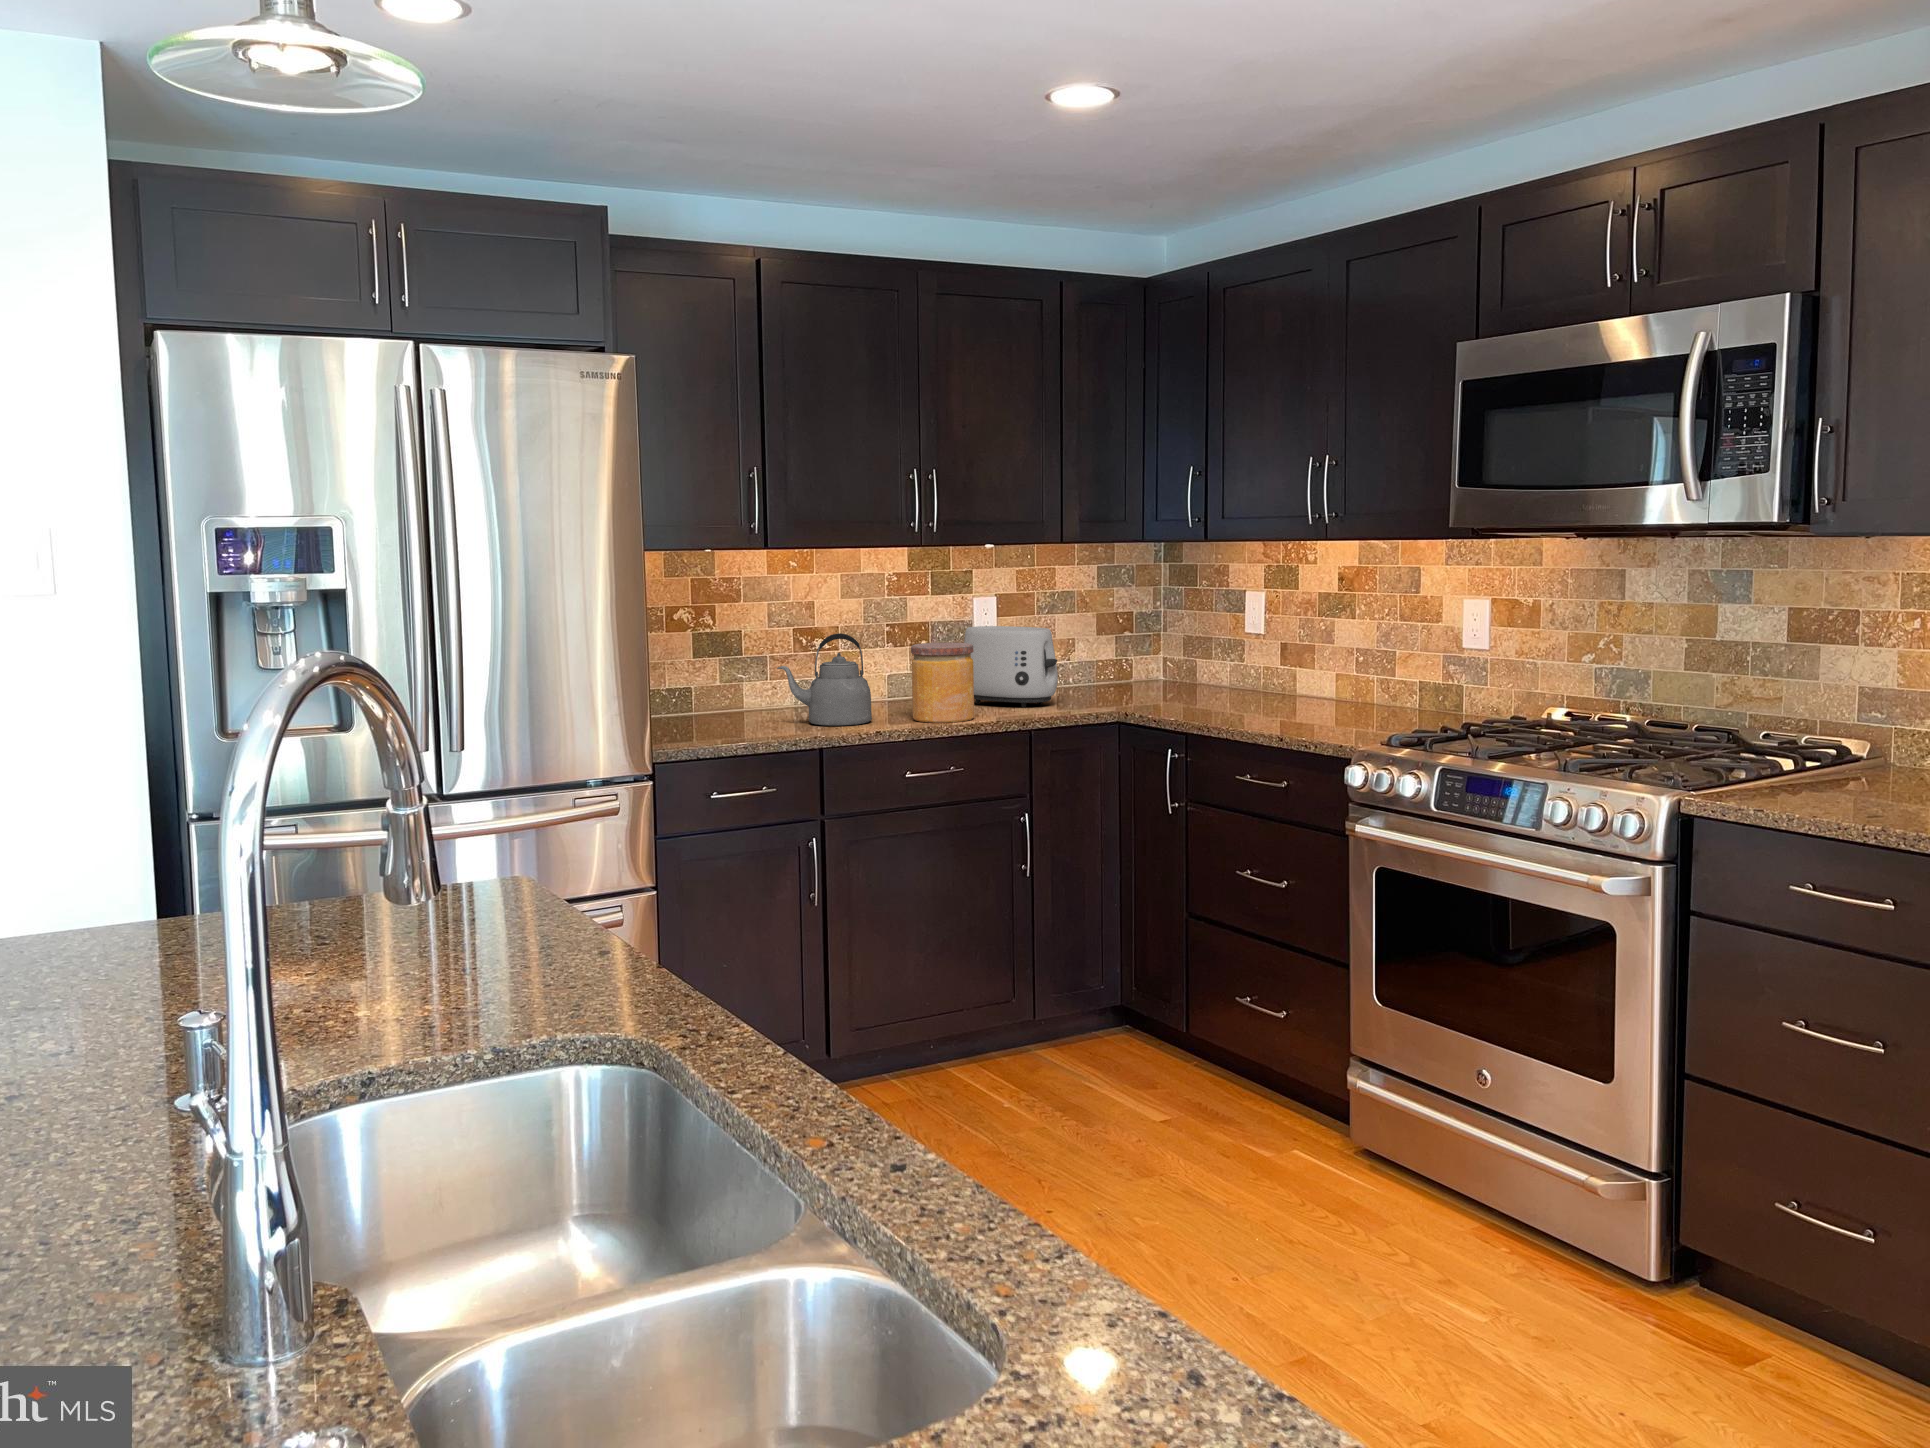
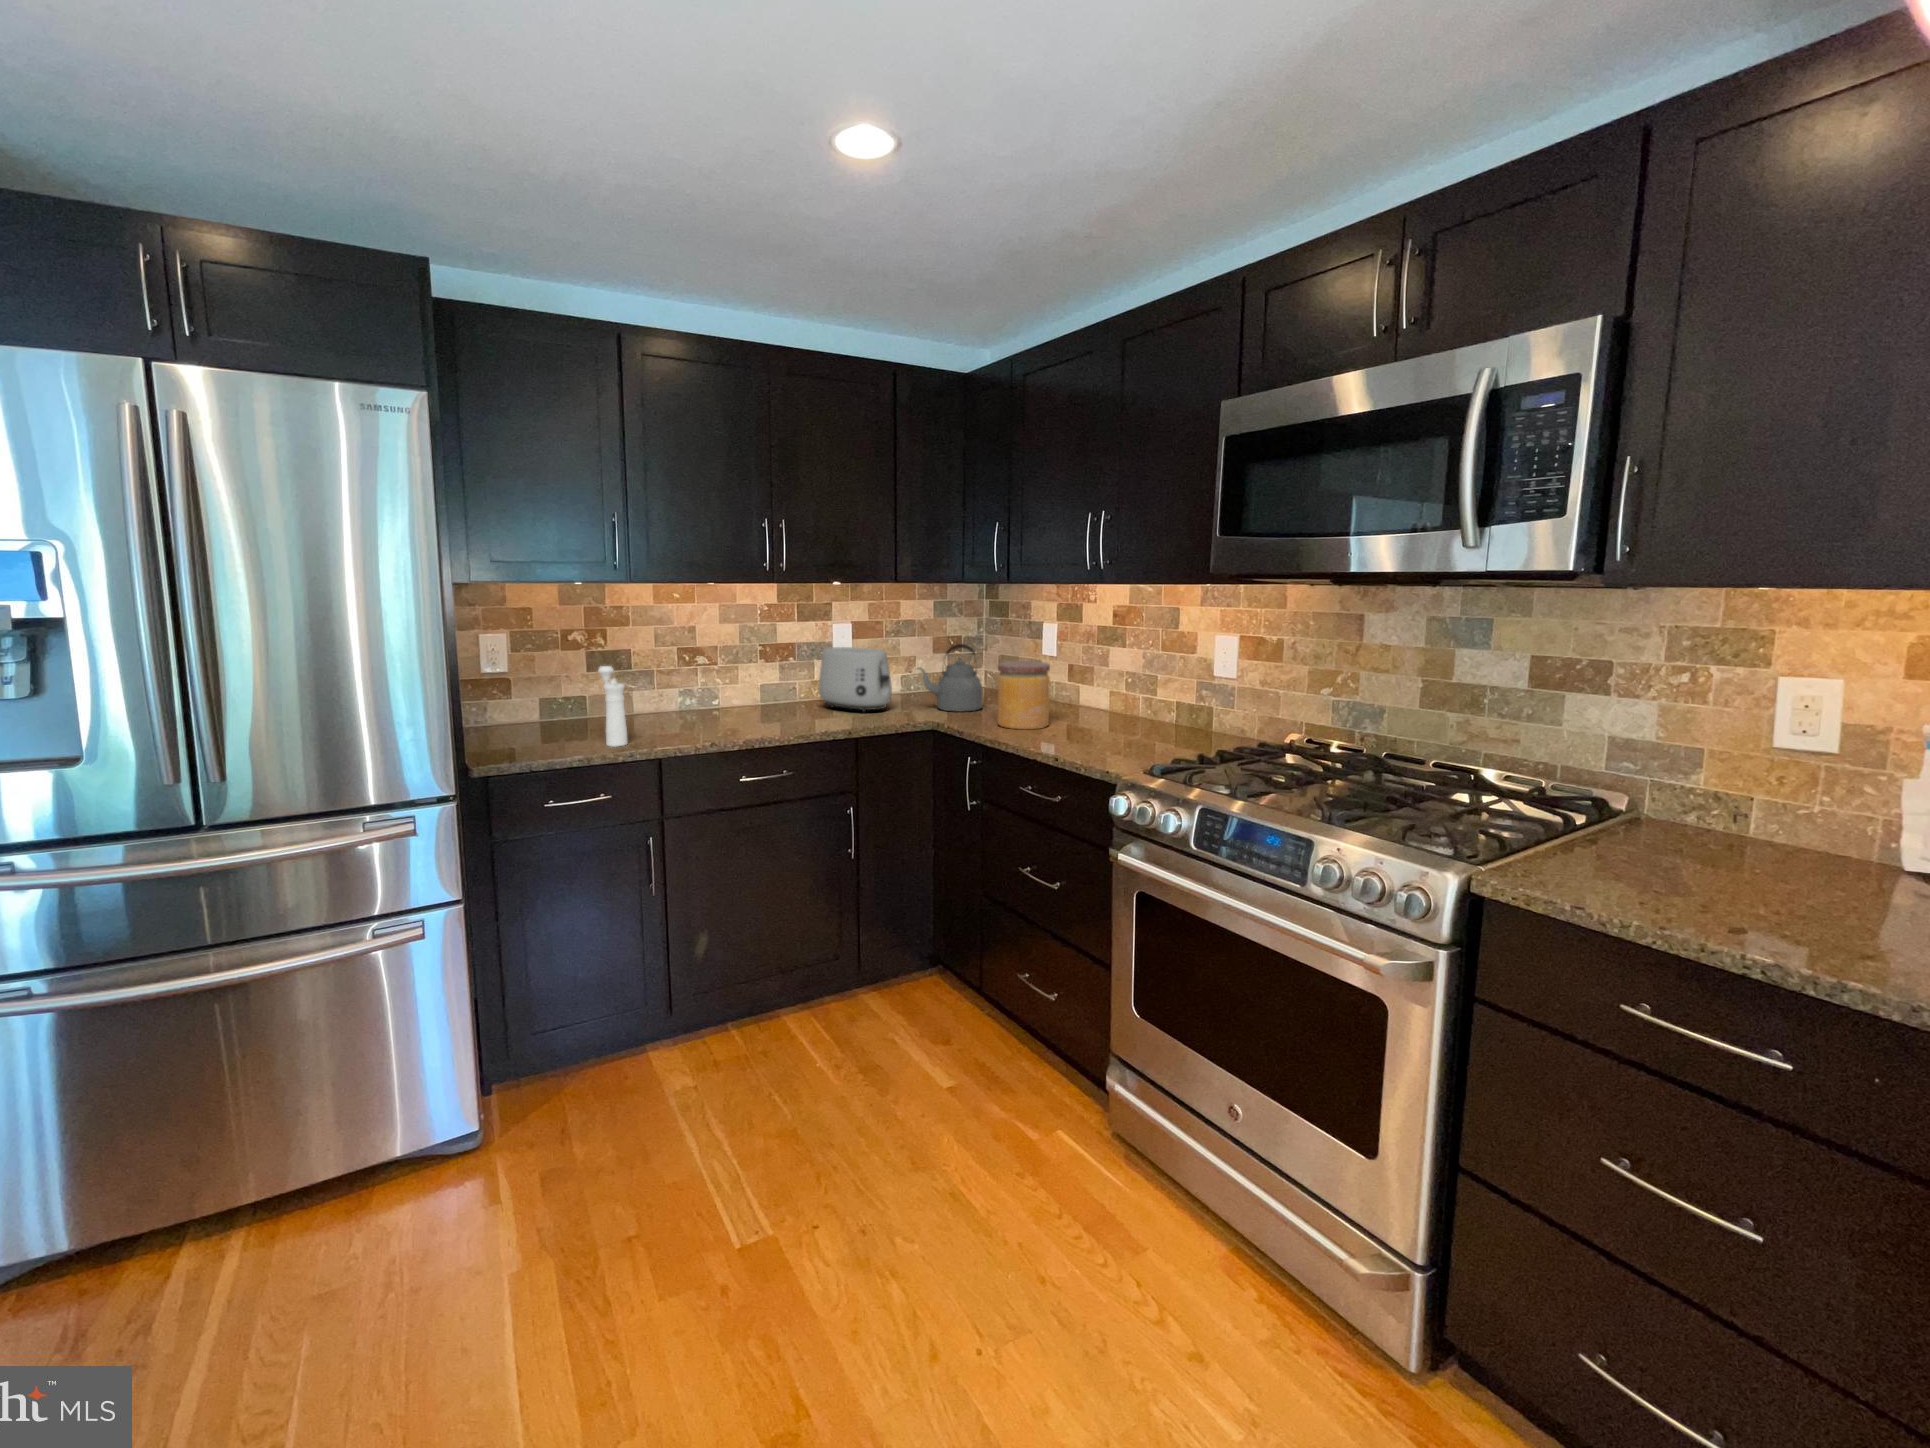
kettle: present [777,633,872,726] -> present [918,644,982,712]
jar: present [911,642,974,723] -> present [997,661,1050,729]
pepper mill: none [730,646,772,739] -> present [598,666,627,747]

